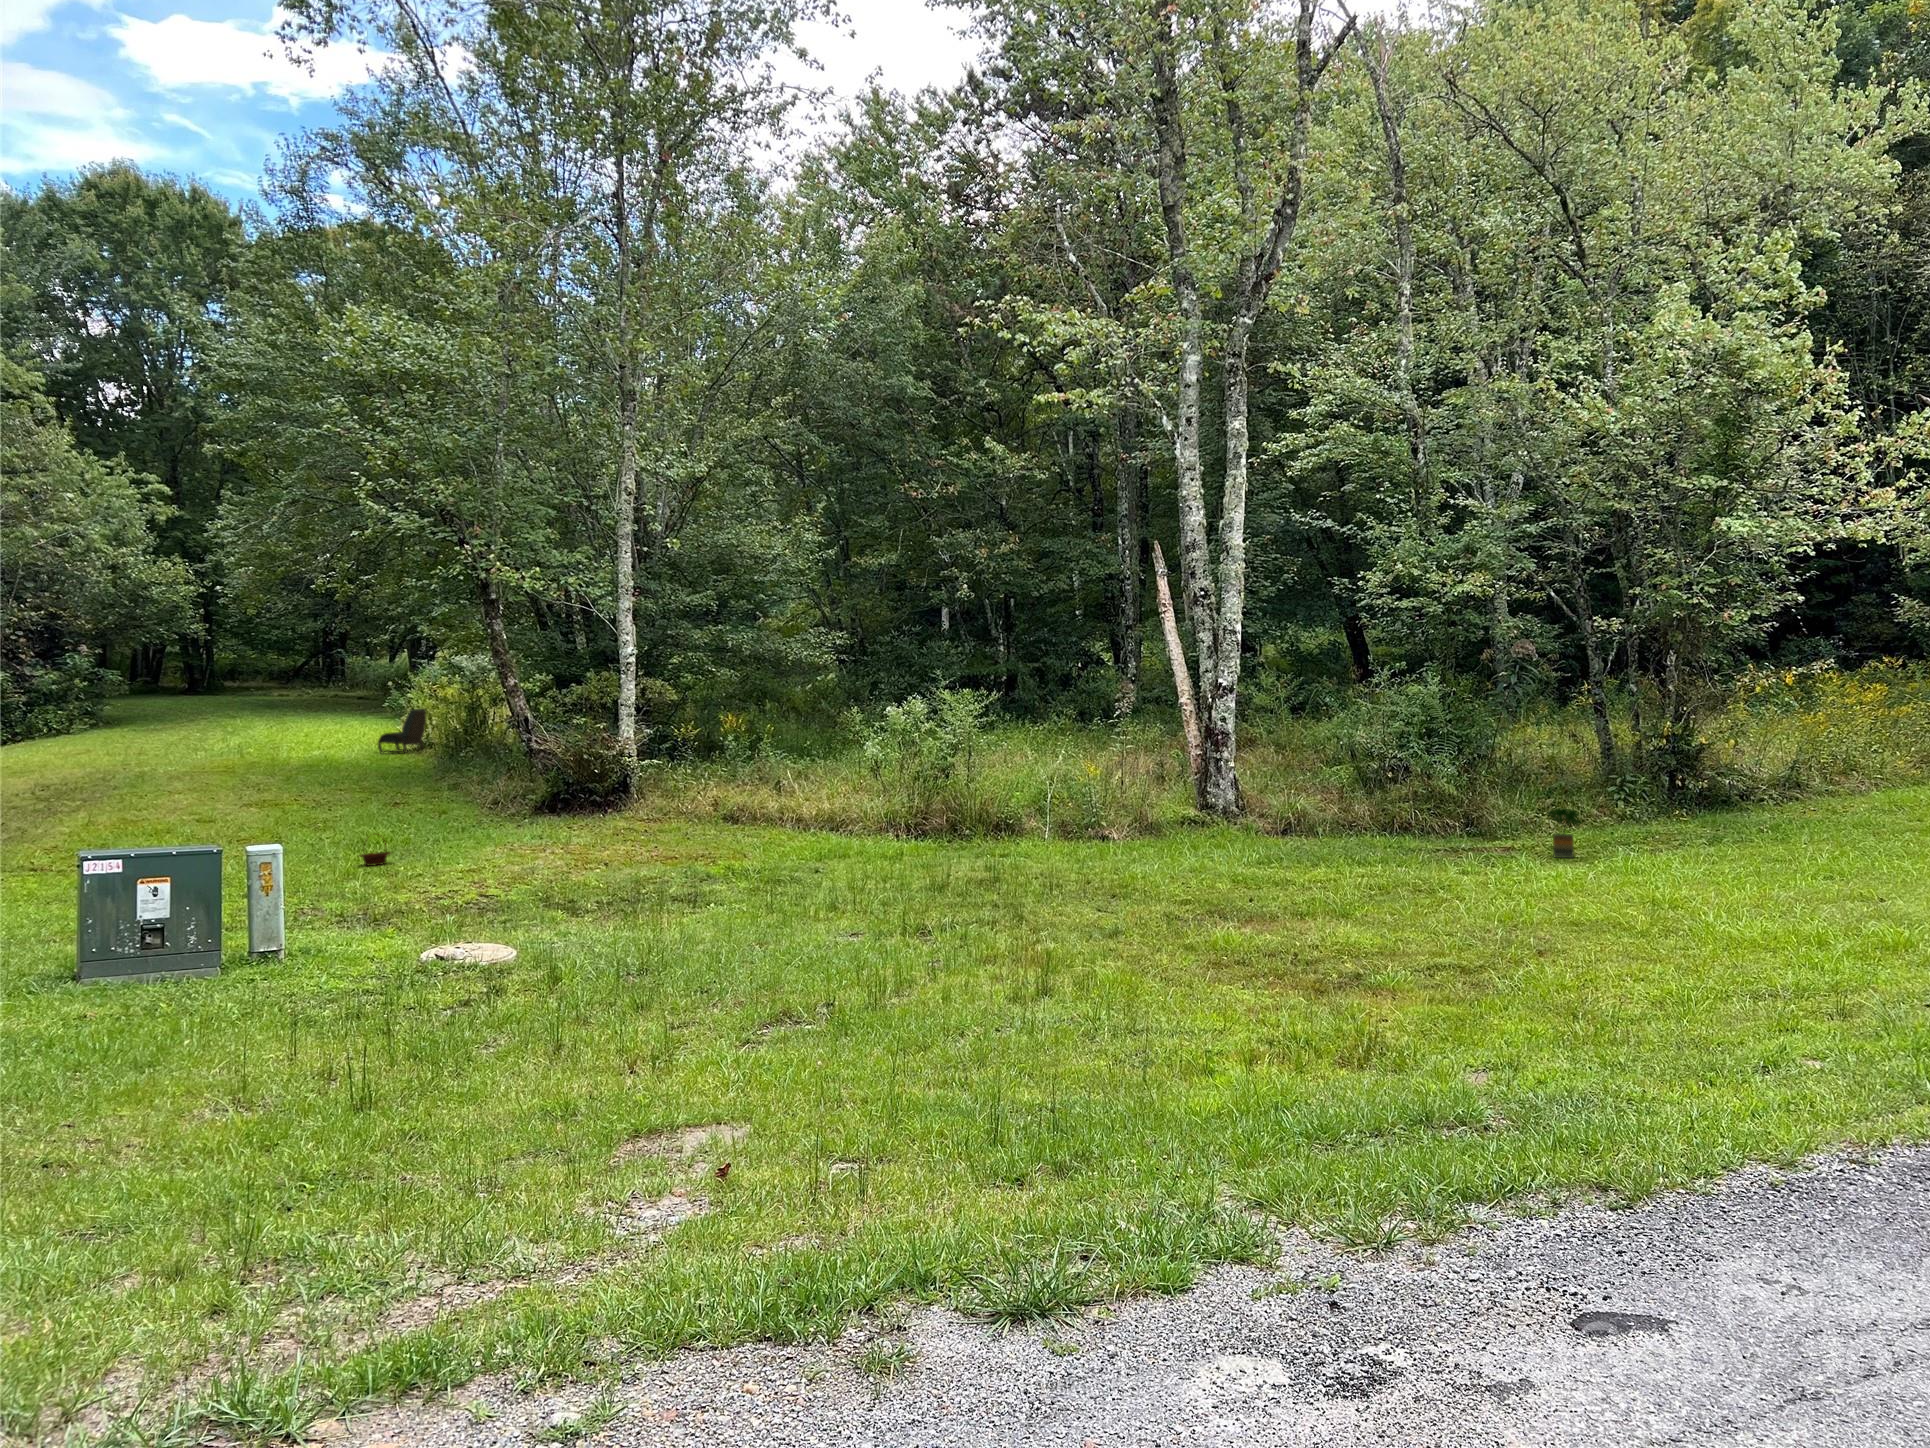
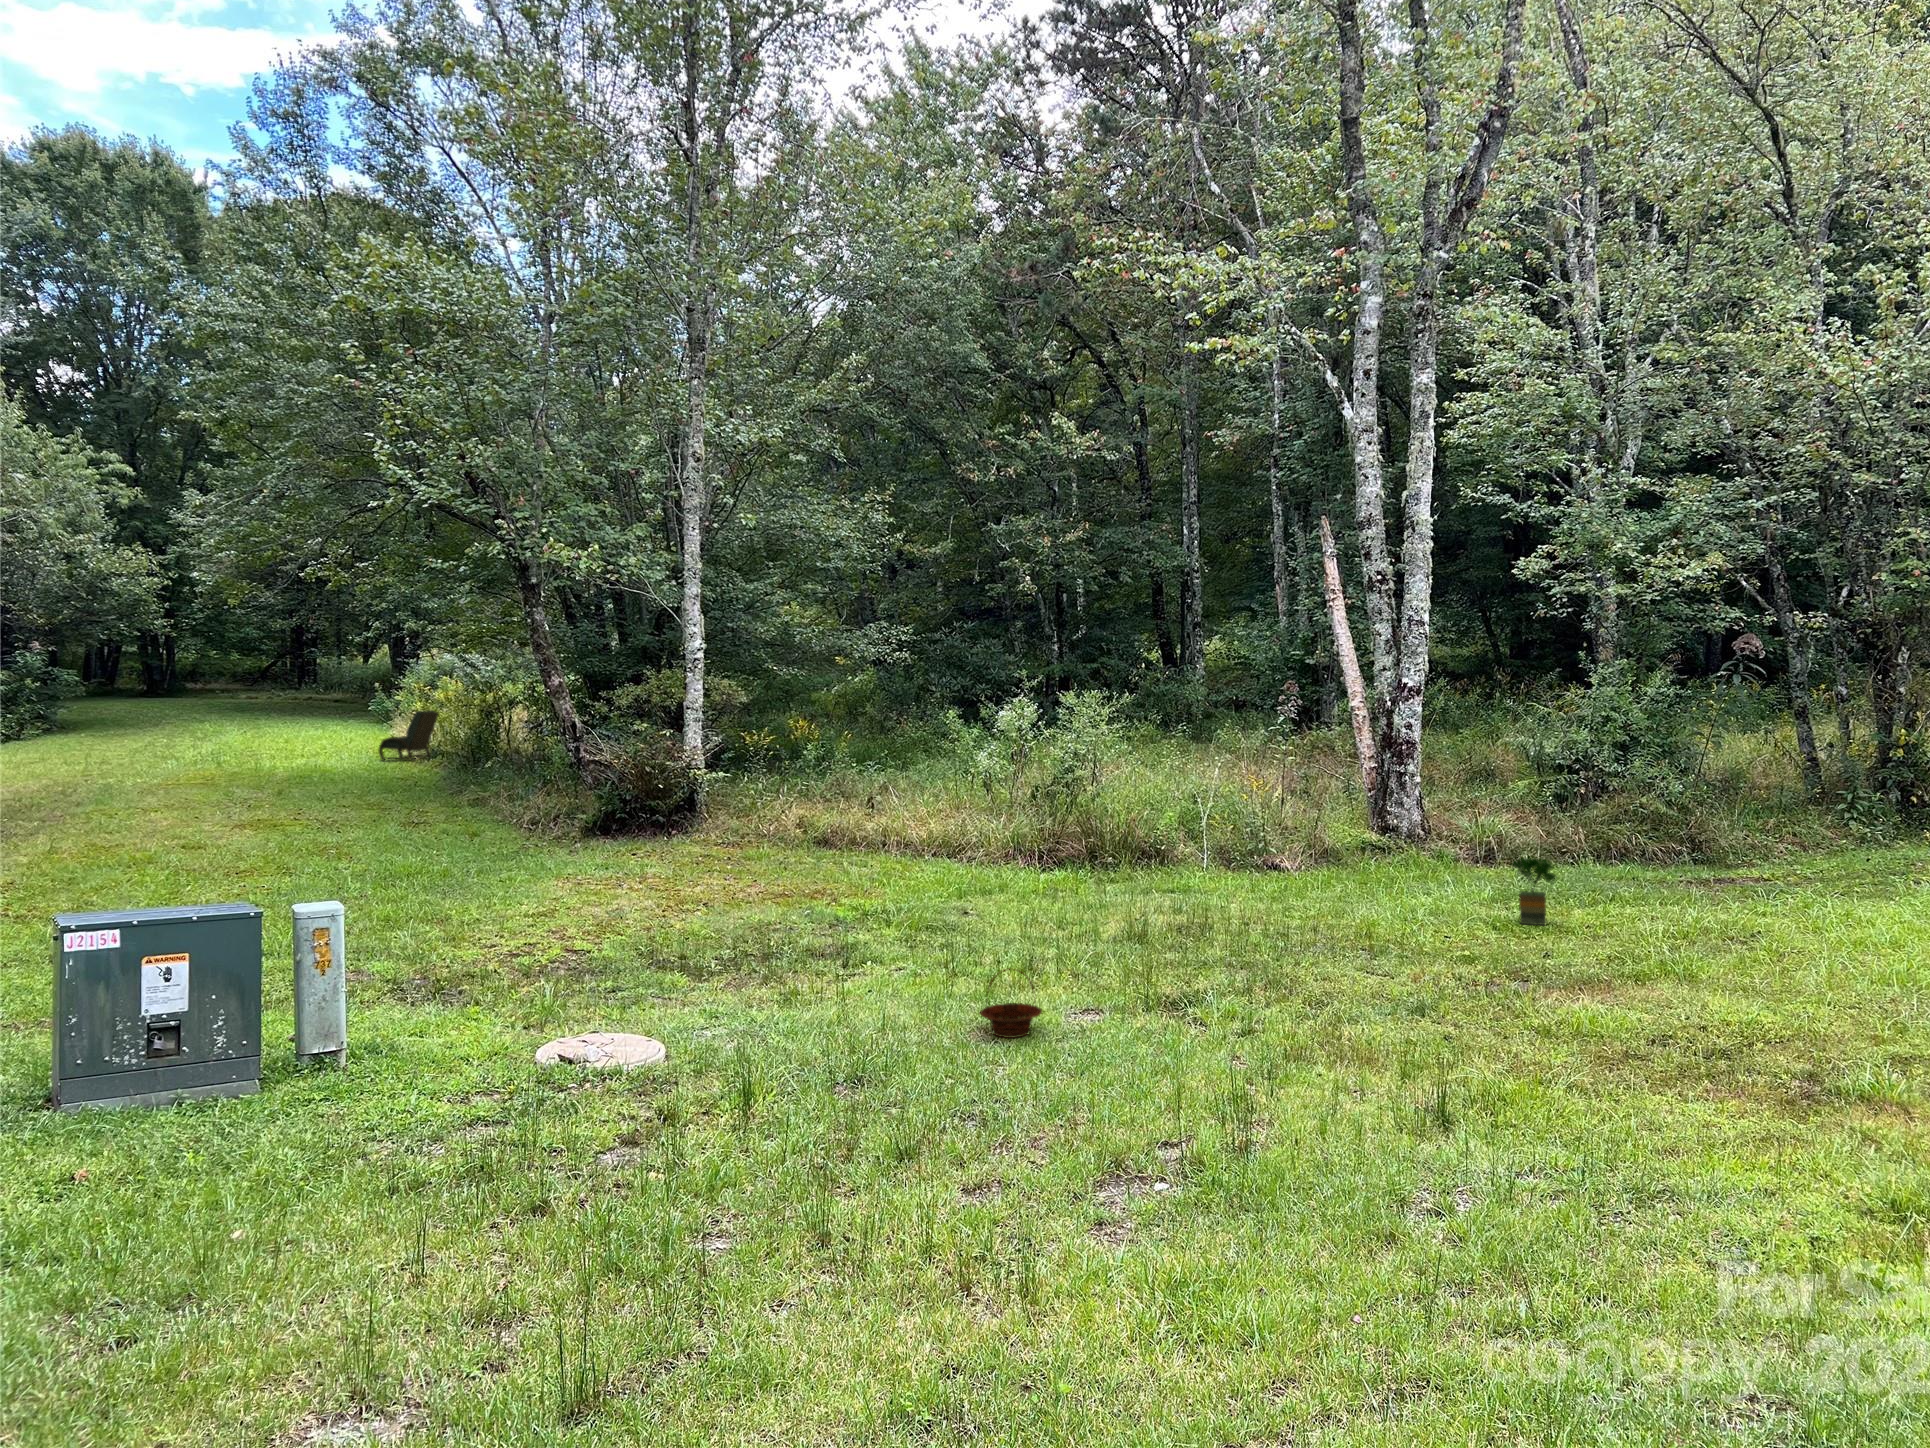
potted tree: present [1547,808,1581,858] -> present [1511,858,1557,925]
basket: present [359,834,391,866] -> present [979,969,1042,1038]

